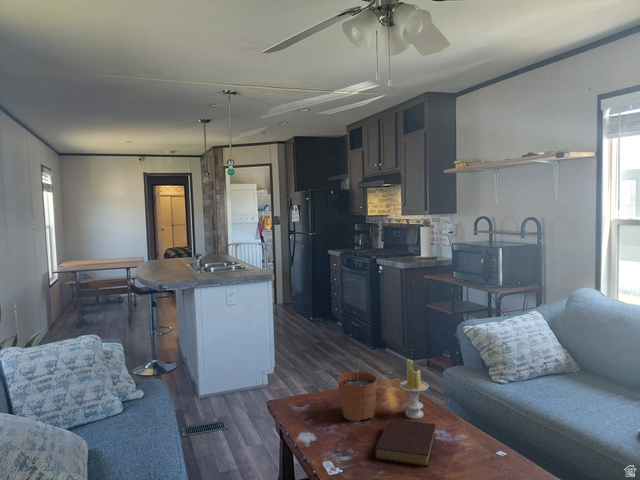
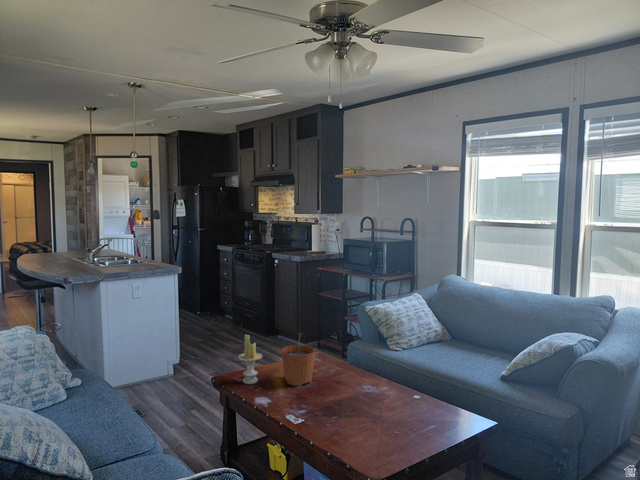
candle: present [399,359,429,419] -> present [238,335,262,384]
book: present [374,419,436,467] -> none [326,380,369,411]

